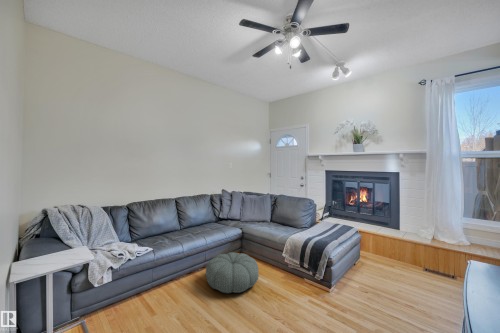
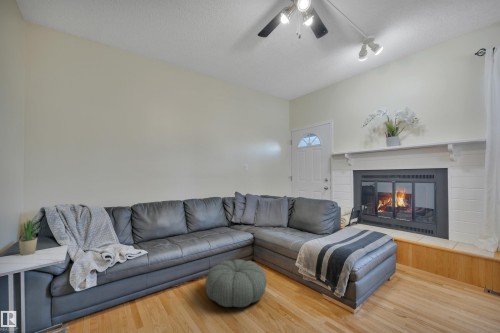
potted plant: none [39,220,59,257] -> present [19,220,39,255]

